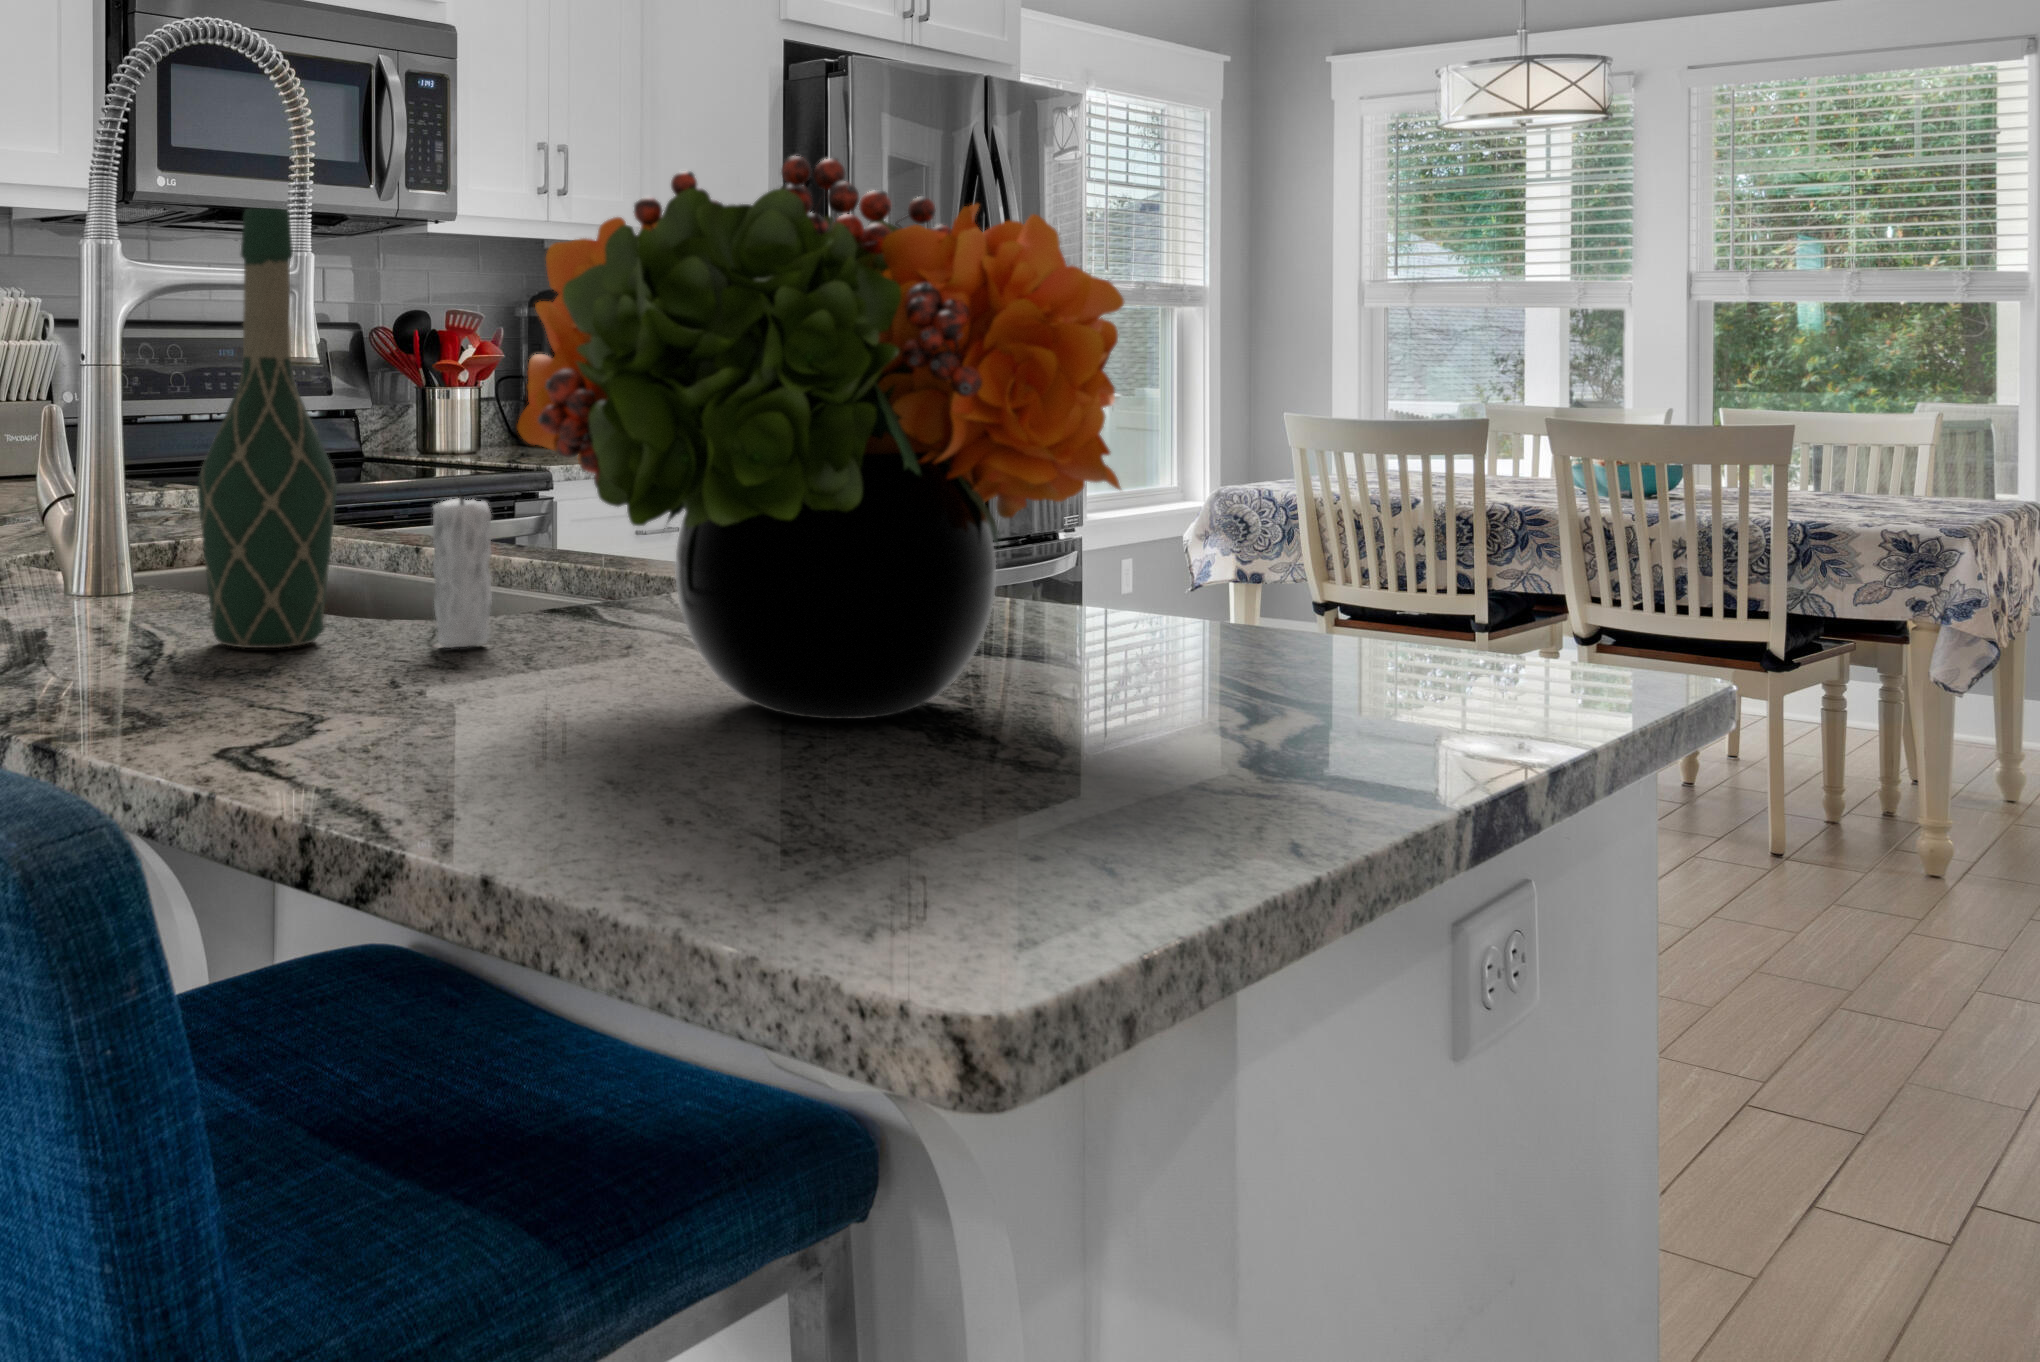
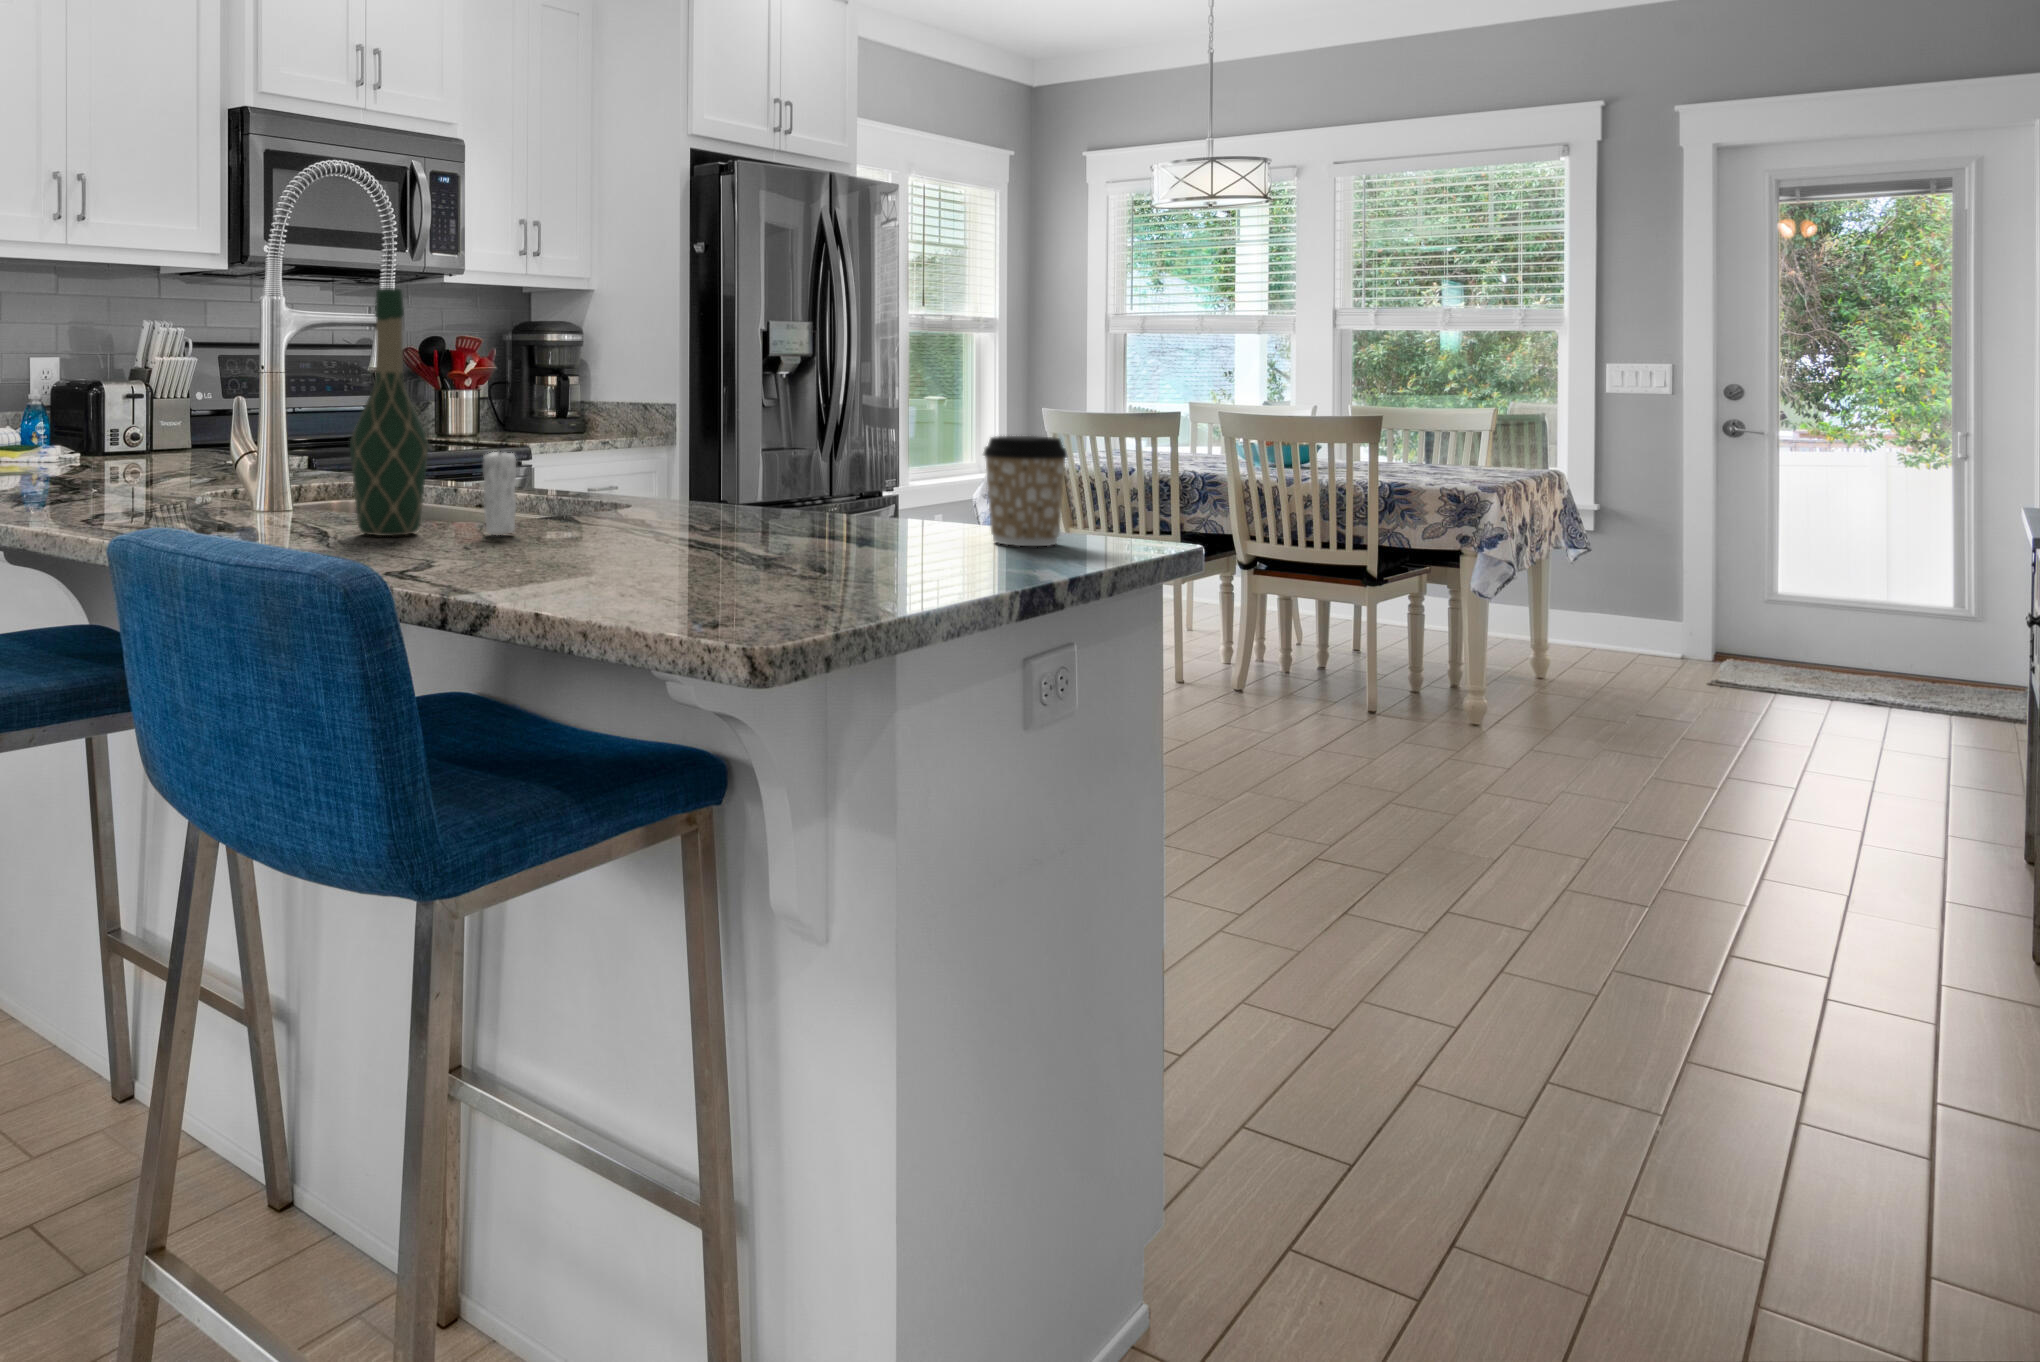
flower arrangement: present [517,156,1125,719] -> none [533,267,860,562]
coffee cup: none [1344,472,1511,679] -> present [983,436,1067,546]

